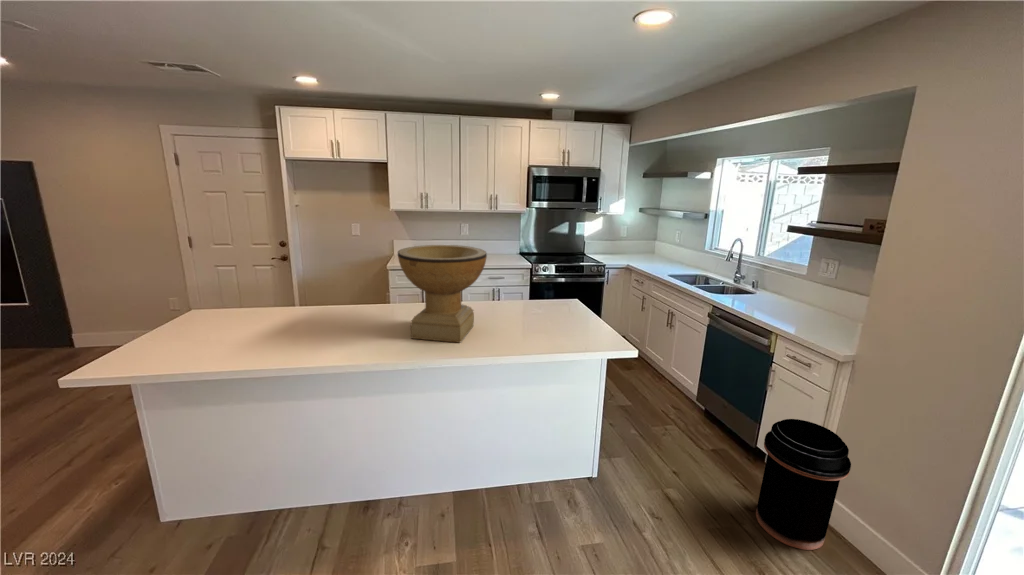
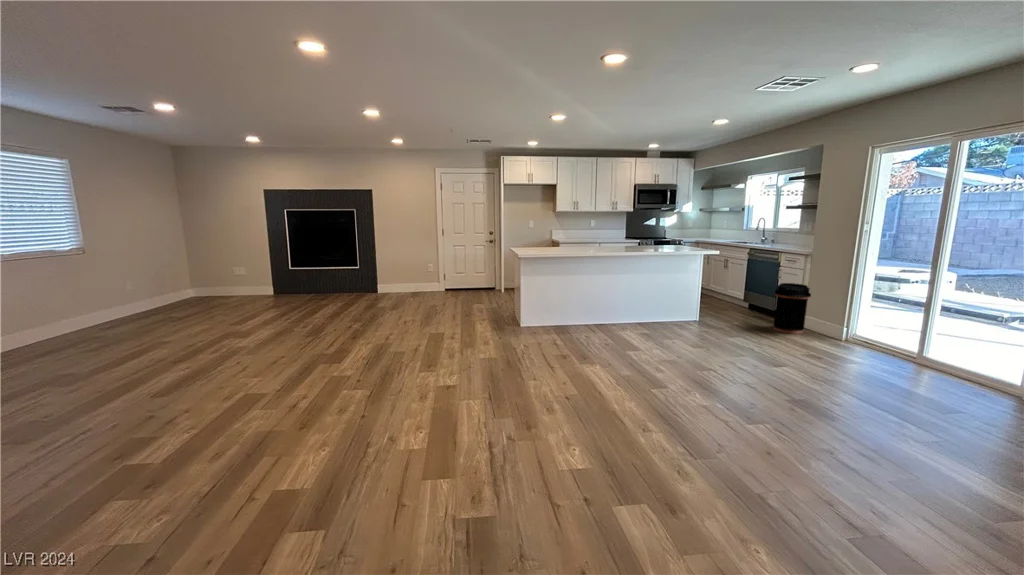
decorative bowl: present [398,245,487,343] -> none [613,214,650,251]

